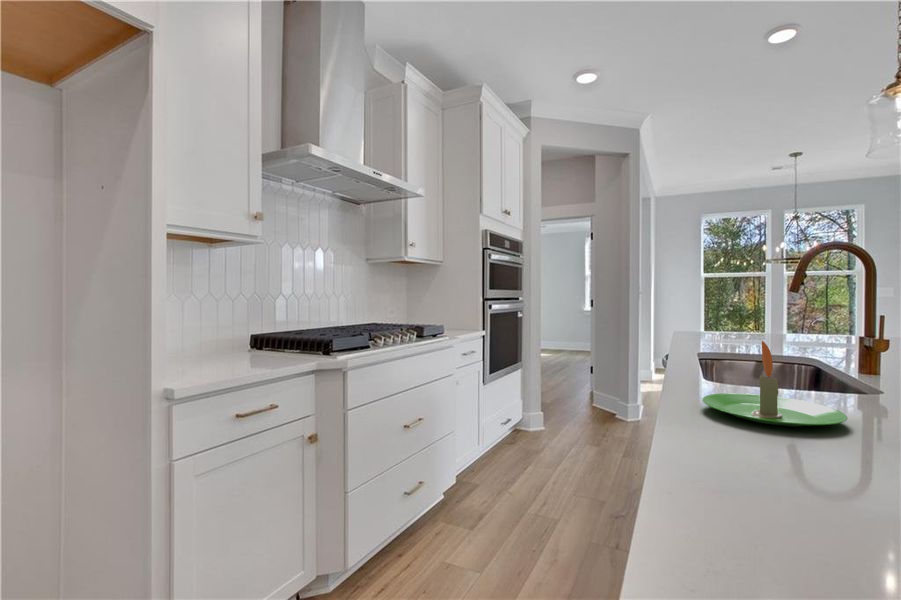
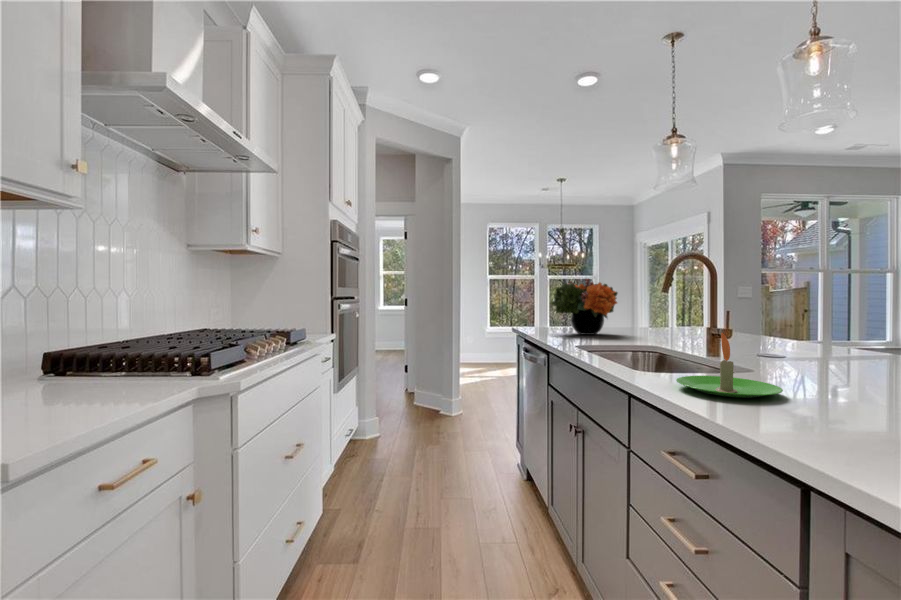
flower arrangement: none [705,274,804,343] -> present [552,279,617,335]

